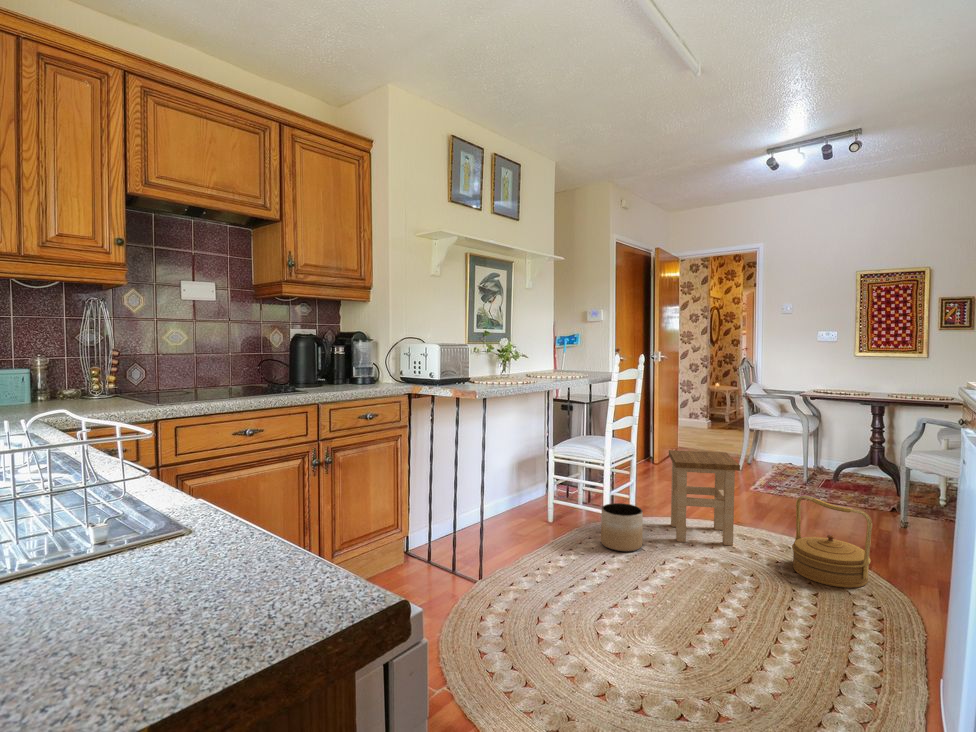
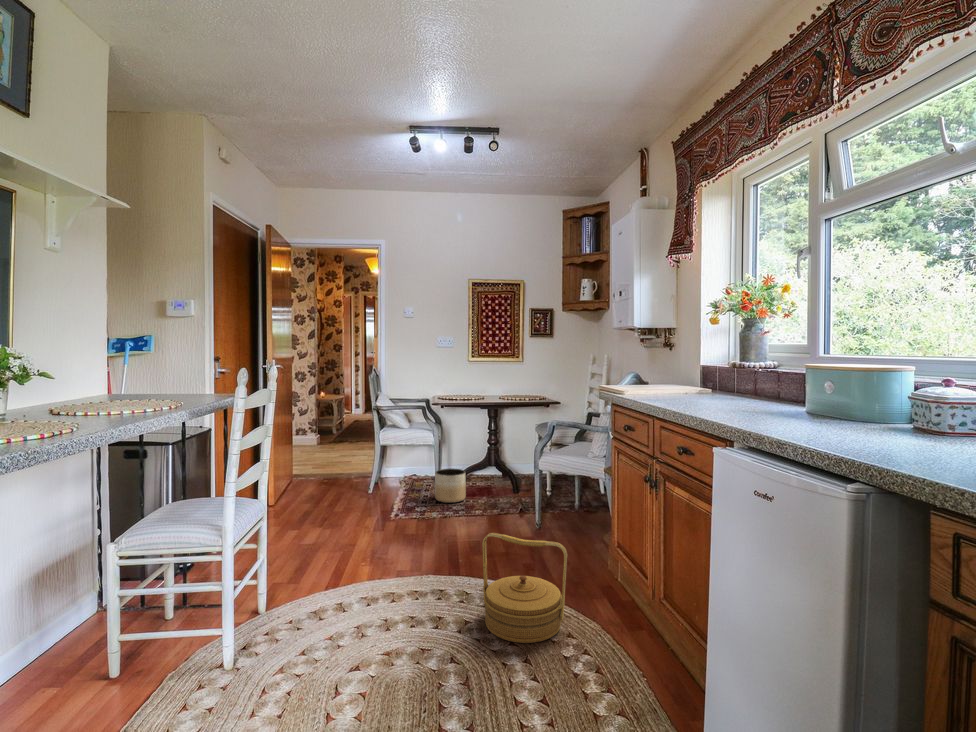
stool: present [669,450,740,546] -> none [315,489,417,636]
planter: present [601,503,643,552] -> present [435,468,466,503]

